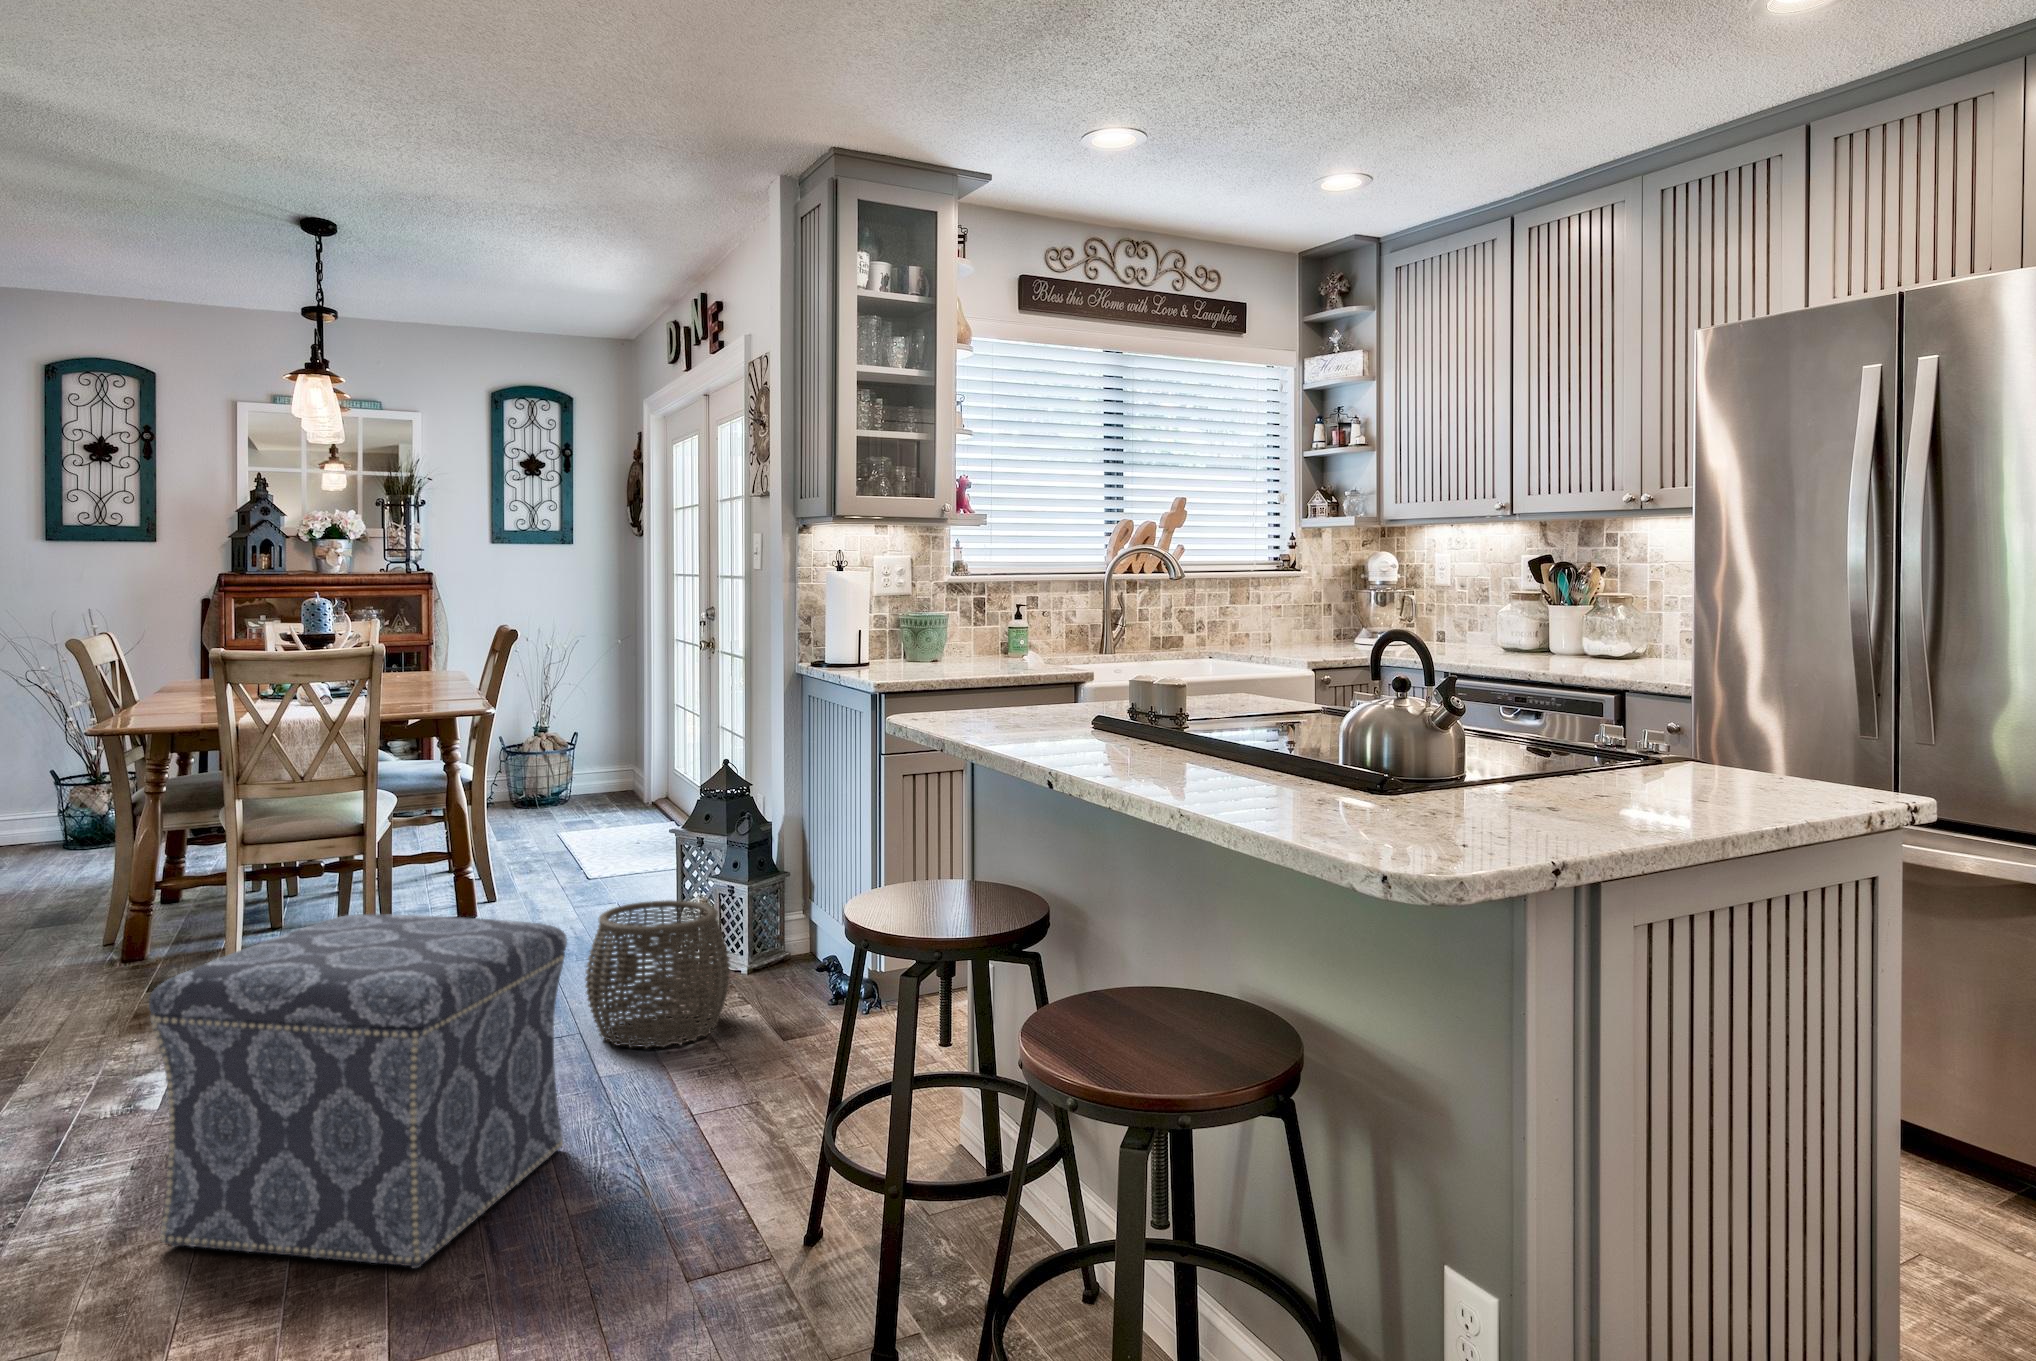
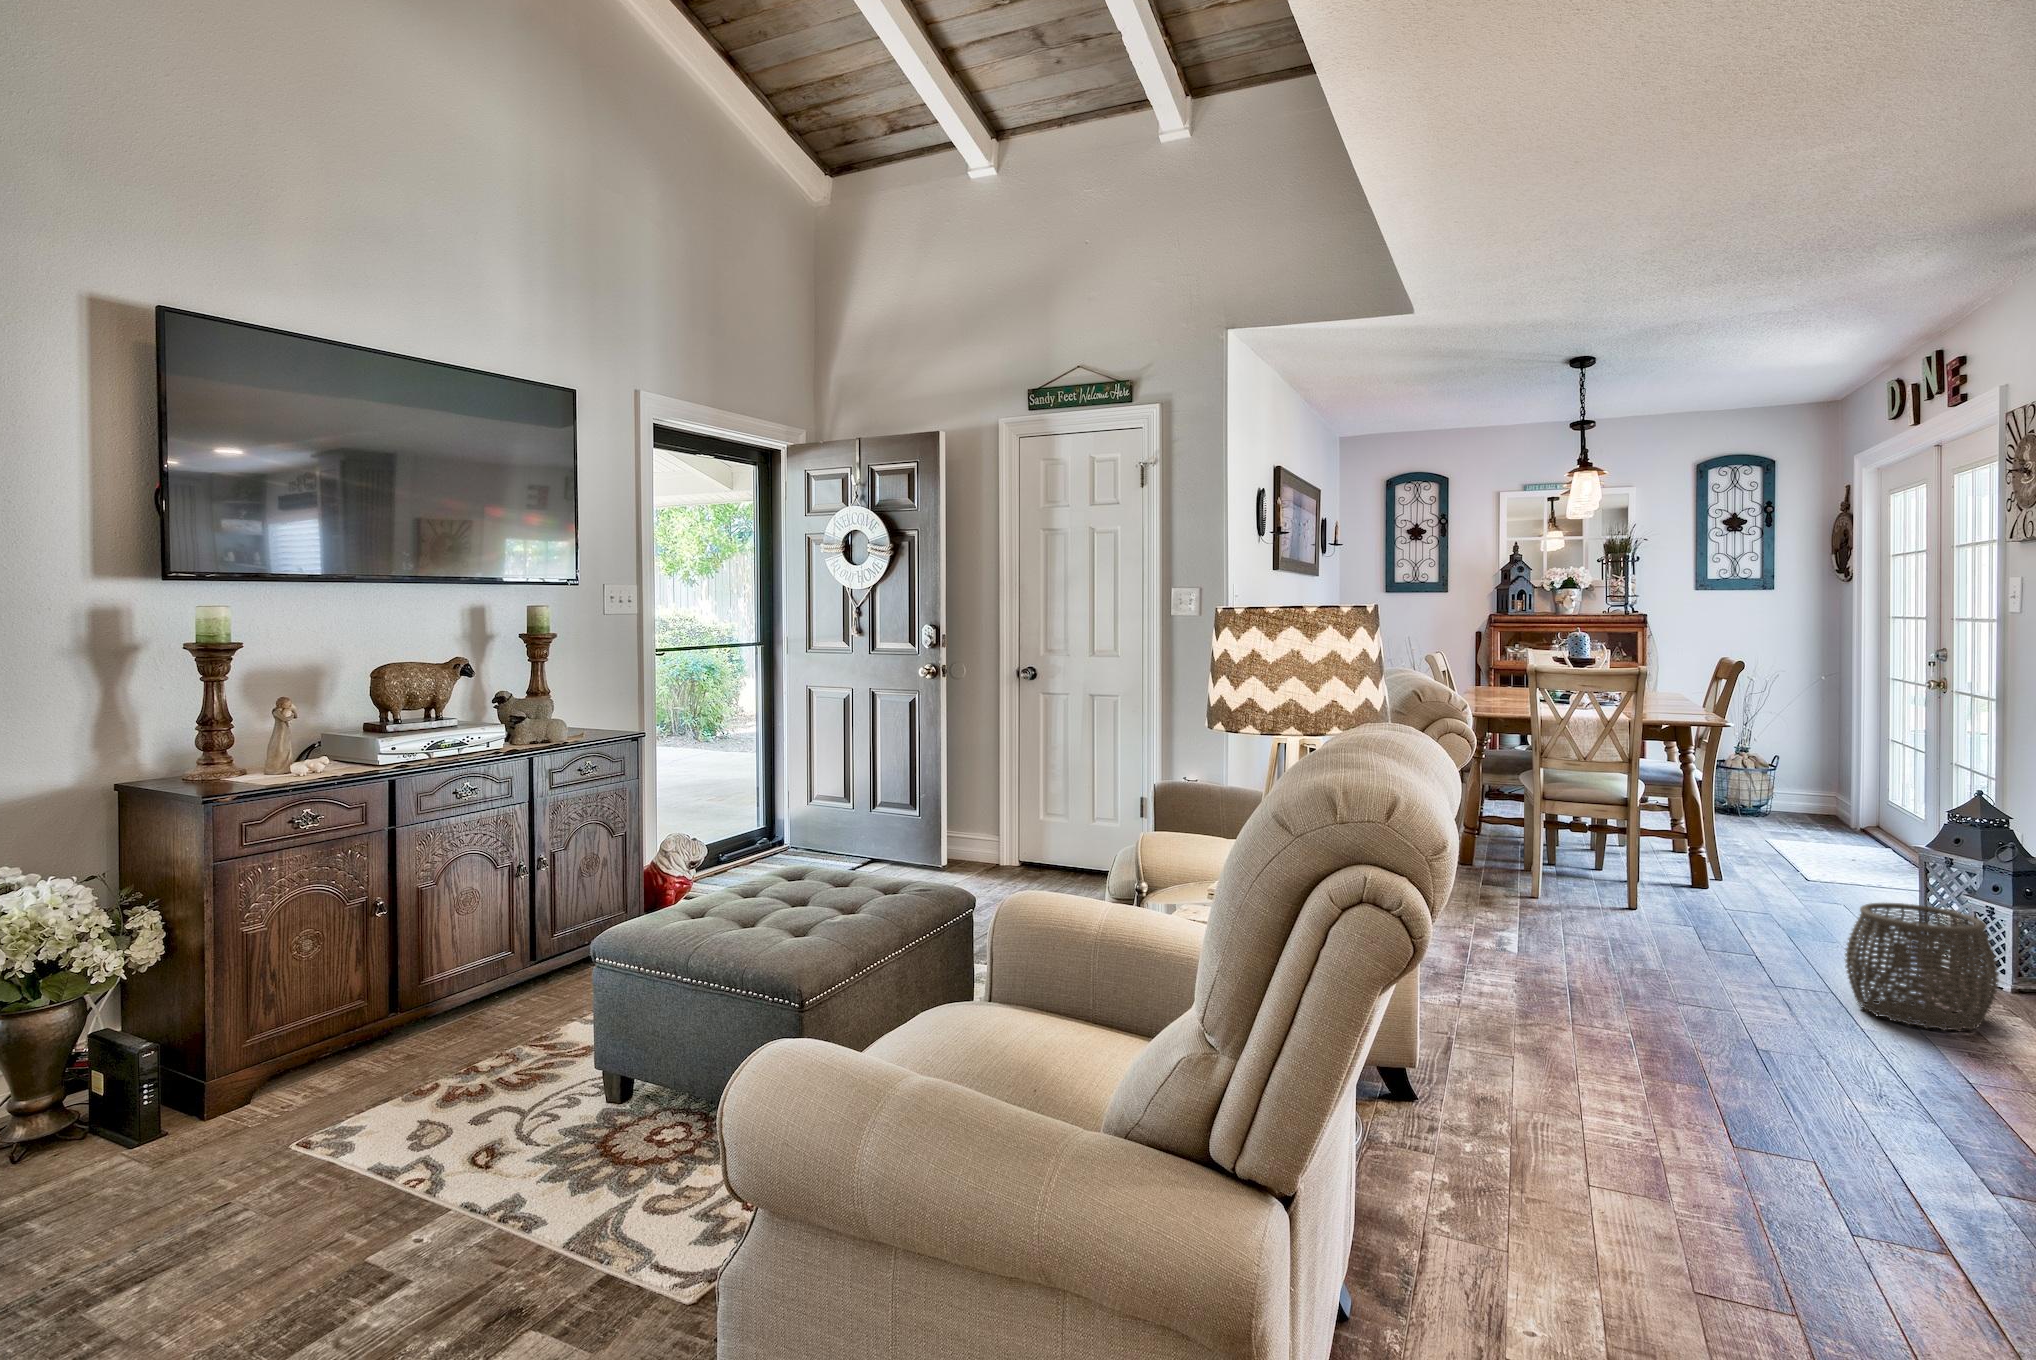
ottoman: present [149,914,567,1268] -> none [1566,869,1859,1116]

